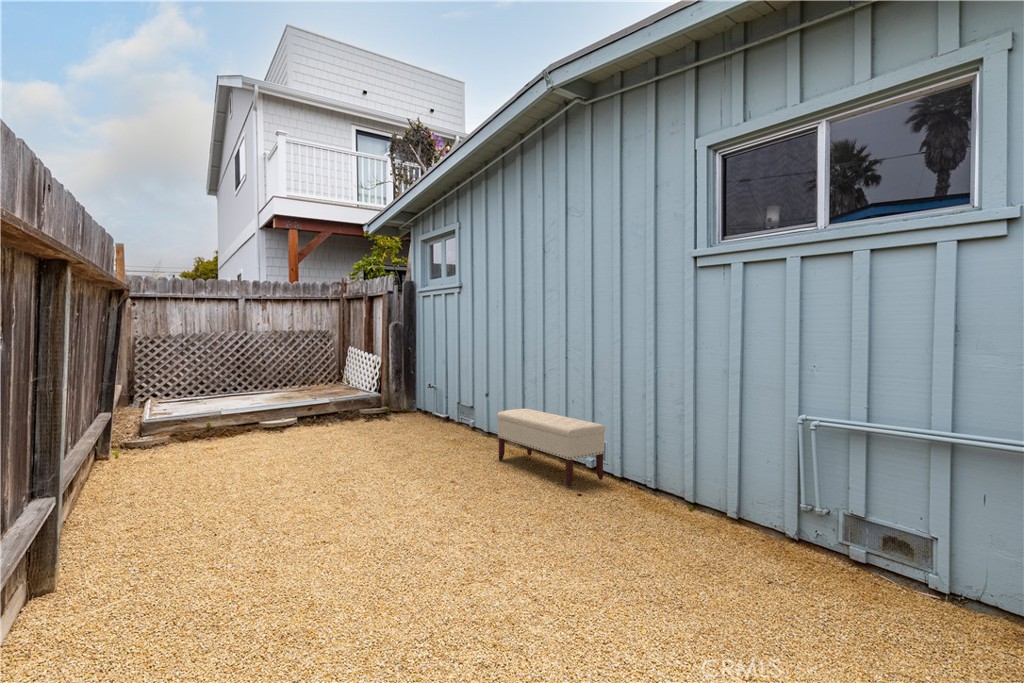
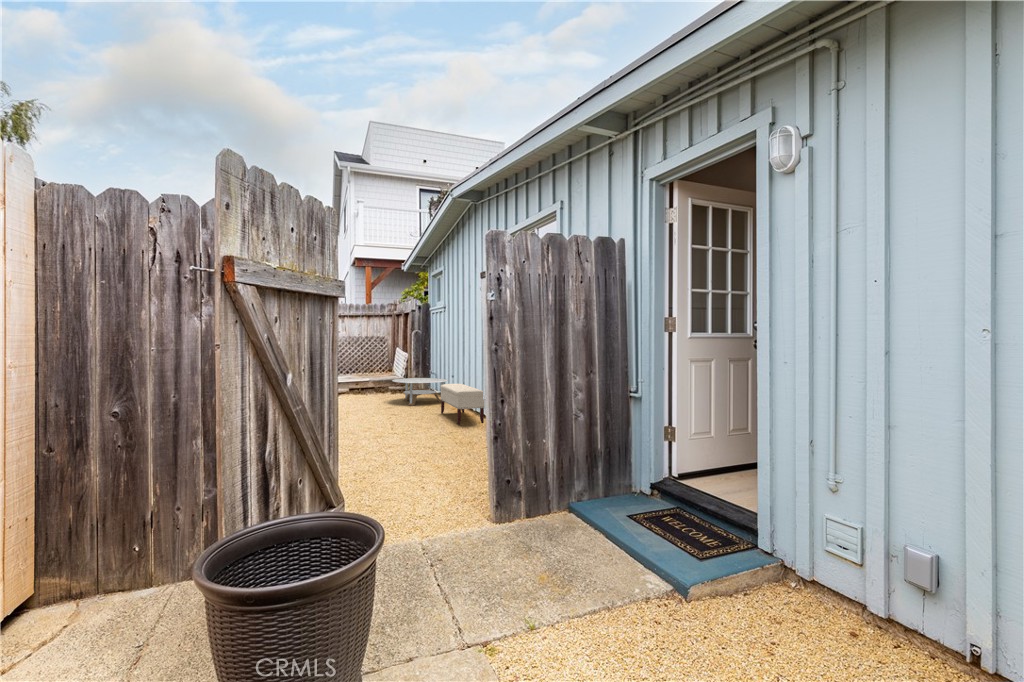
round table: none [385,395,473,444] -> present [392,378,448,406]

